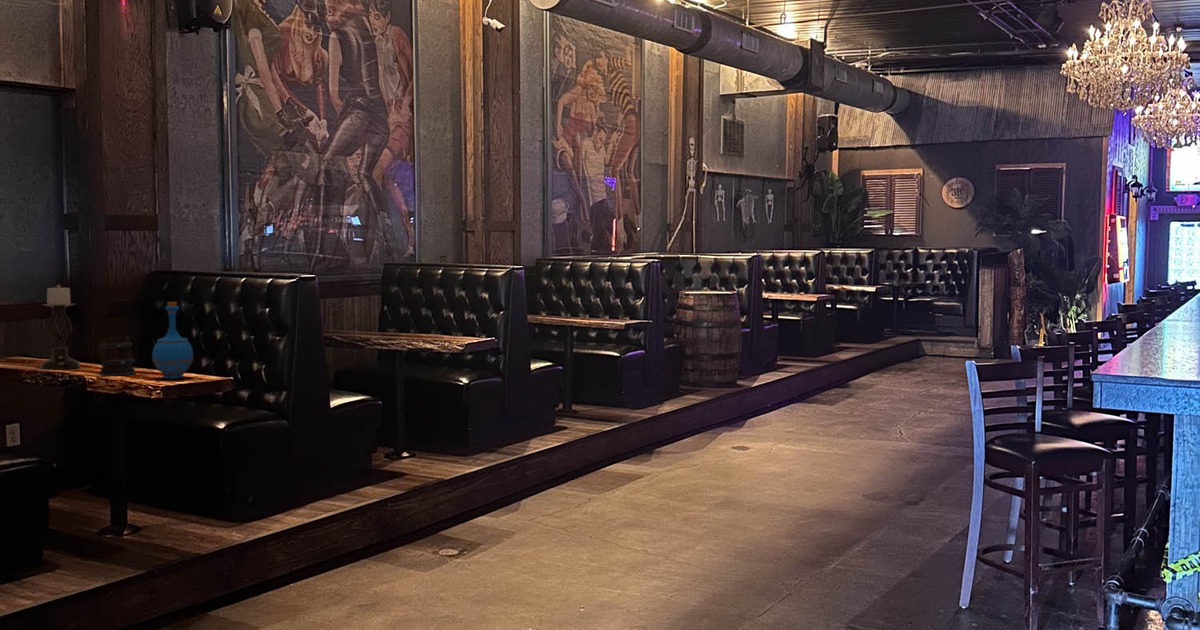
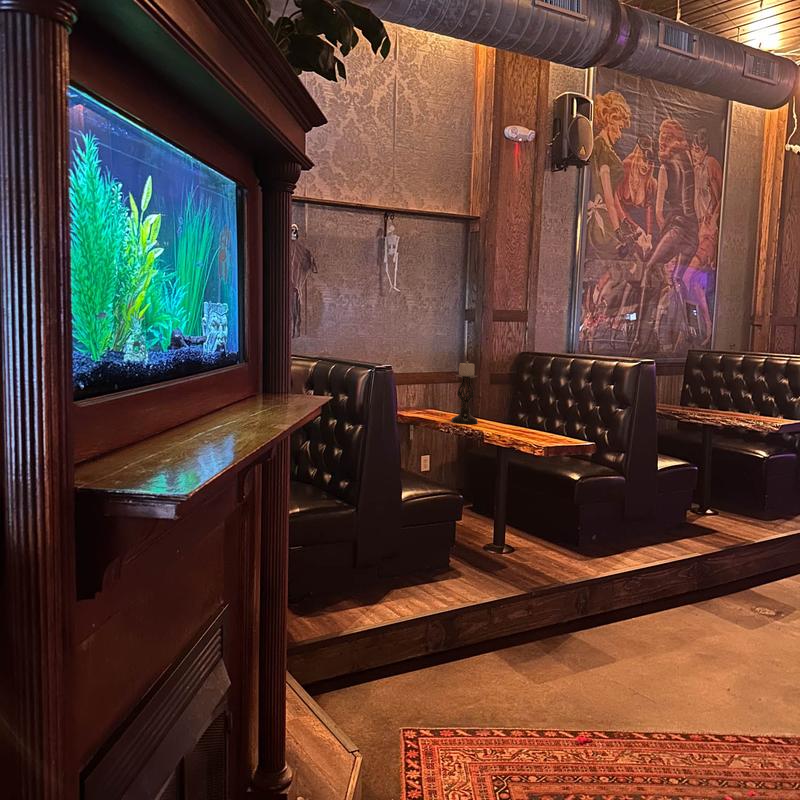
bottle: present [152,302,193,379] -> none [537,380,568,441]
beer mug: present [99,336,136,375] -> none [494,403,521,434]

